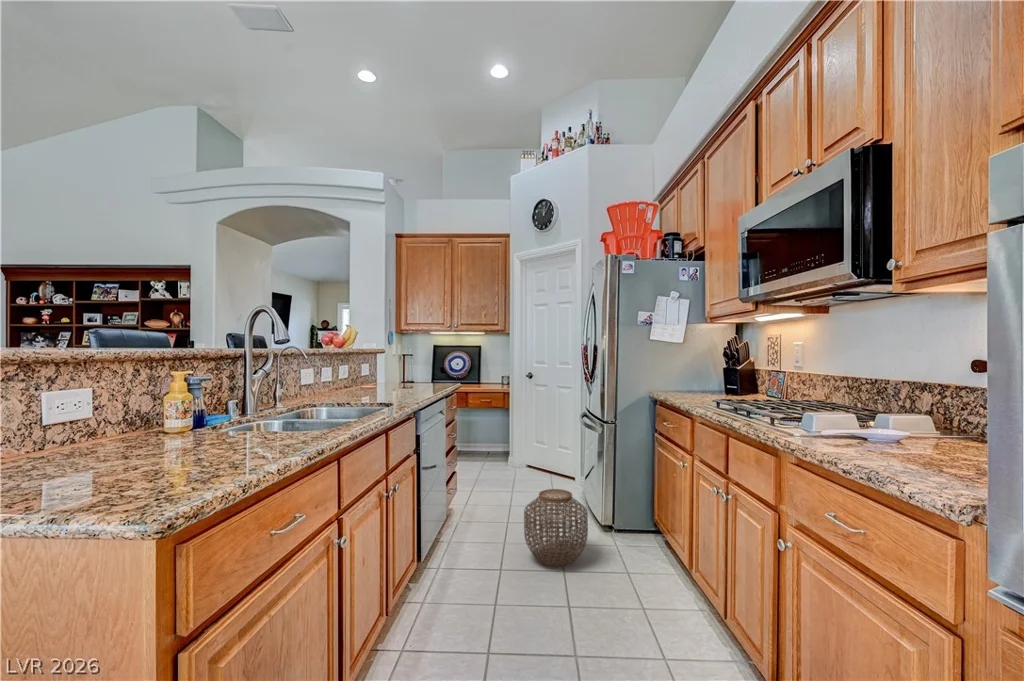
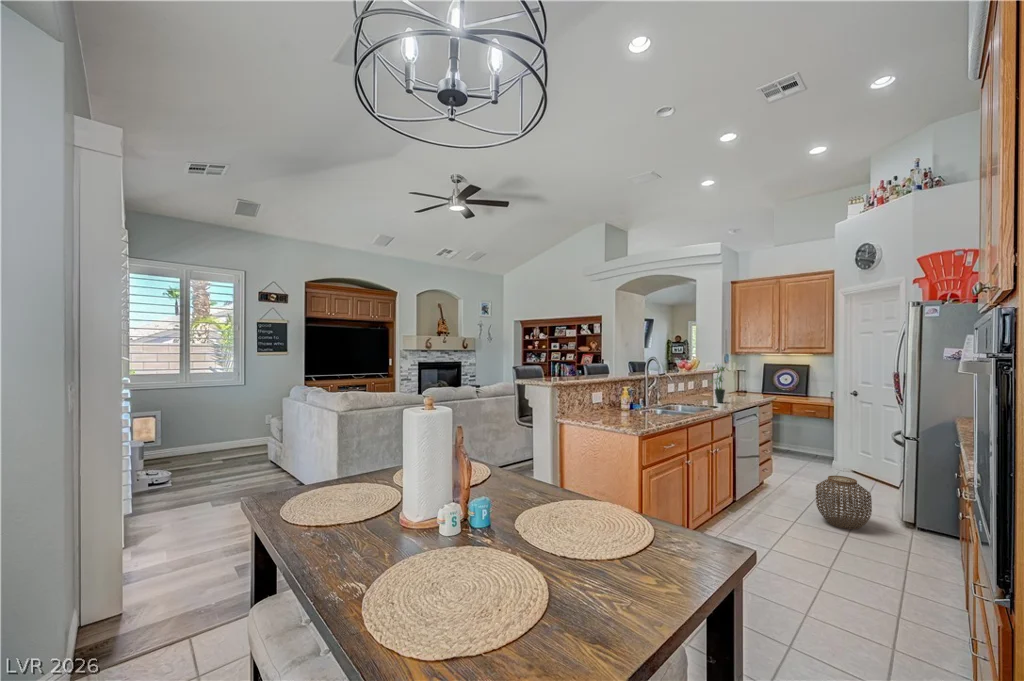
potted plant: none [376,332,407,398] -> present [711,366,725,403]

